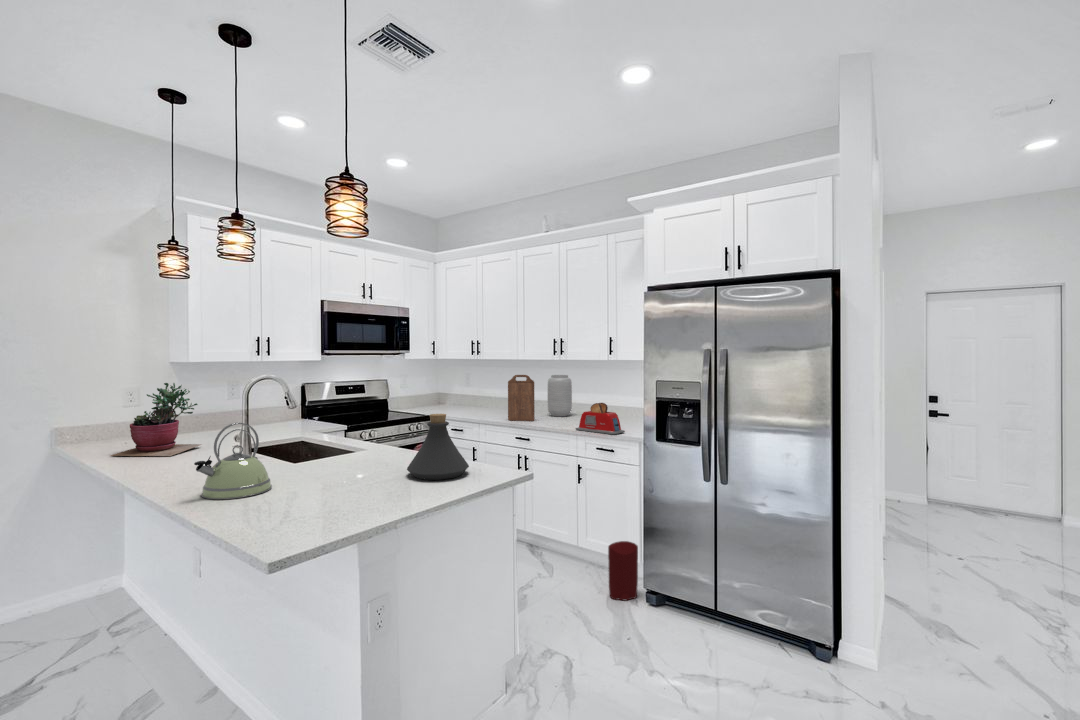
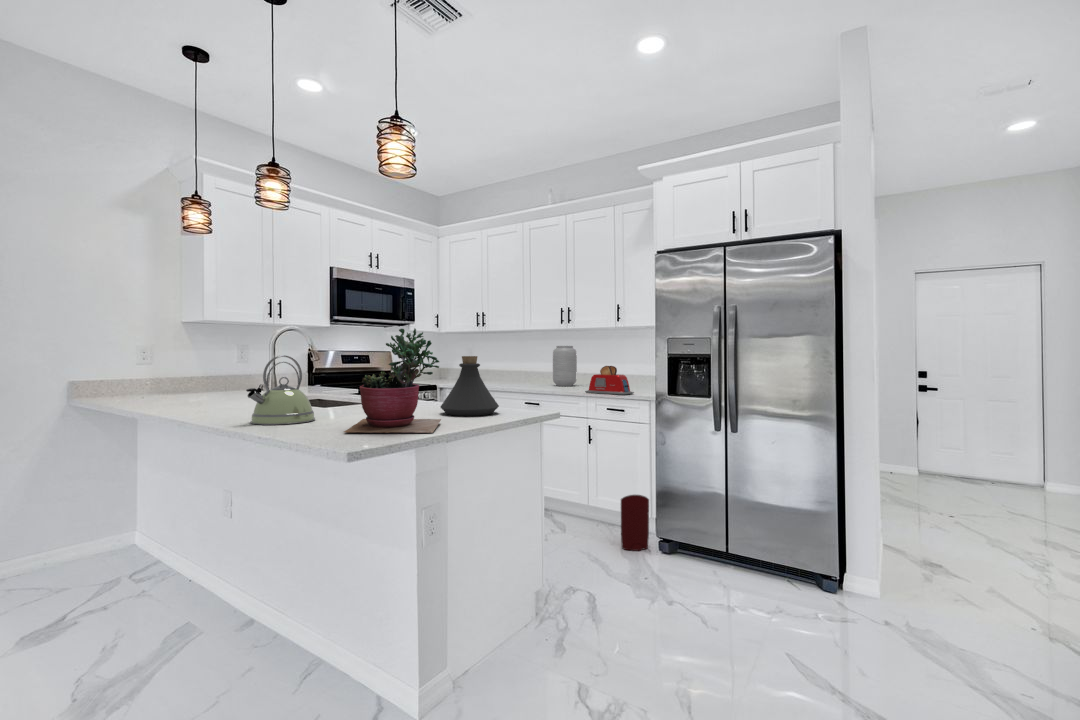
cutting board: present [508,375,535,421] -> none [516,343,542,388]
succulent plant: present [111,383,201,456] -> present [344,328,441,433]

